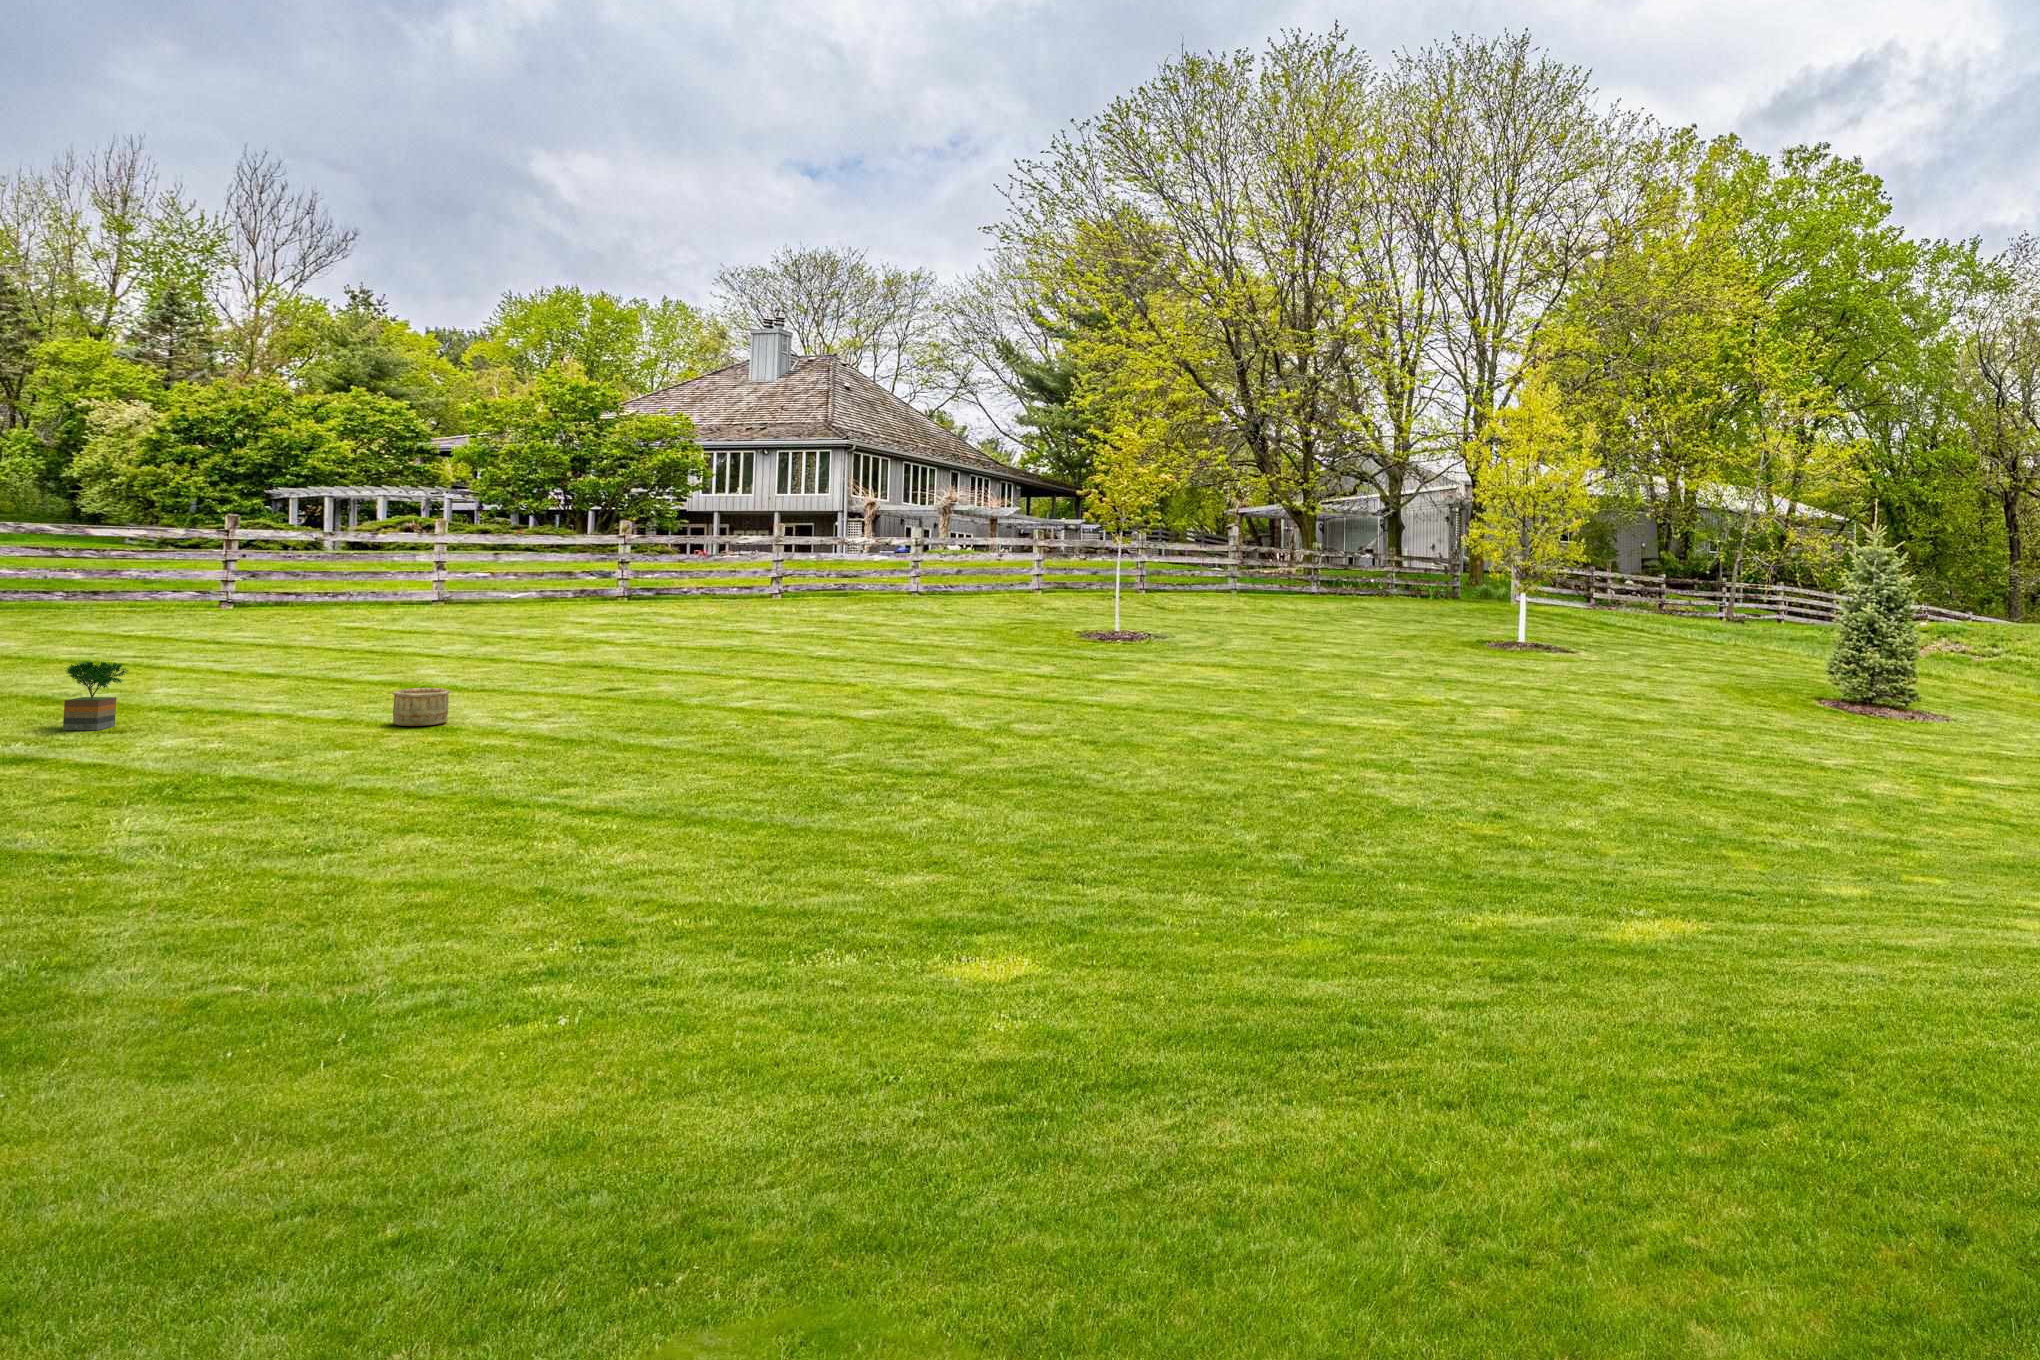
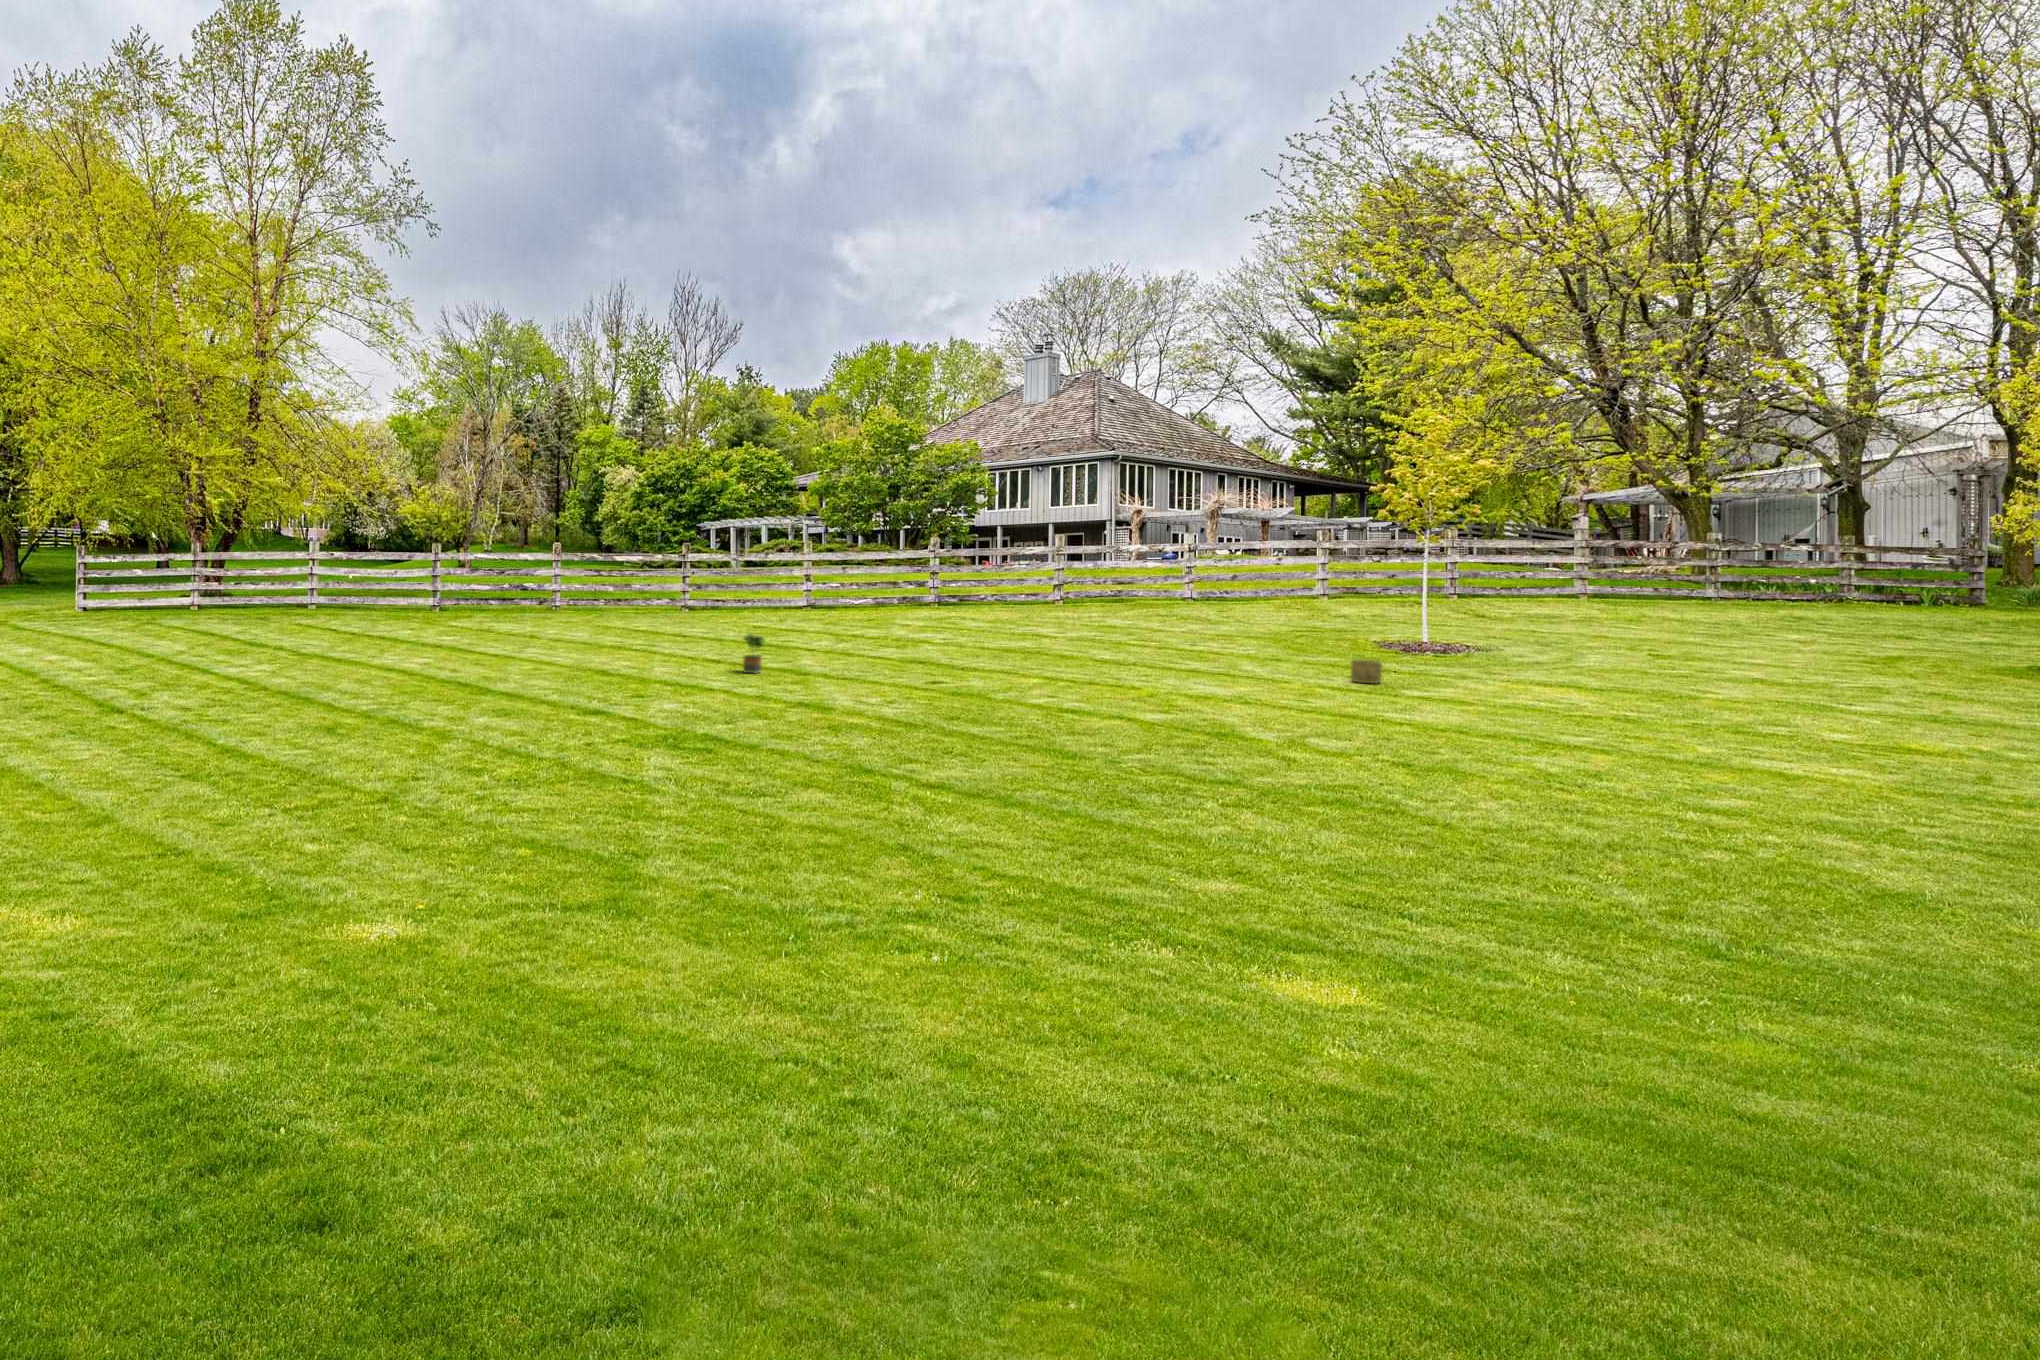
wooden bucket: present [392,688,451,726] -> present [1351,659,1382,683]

